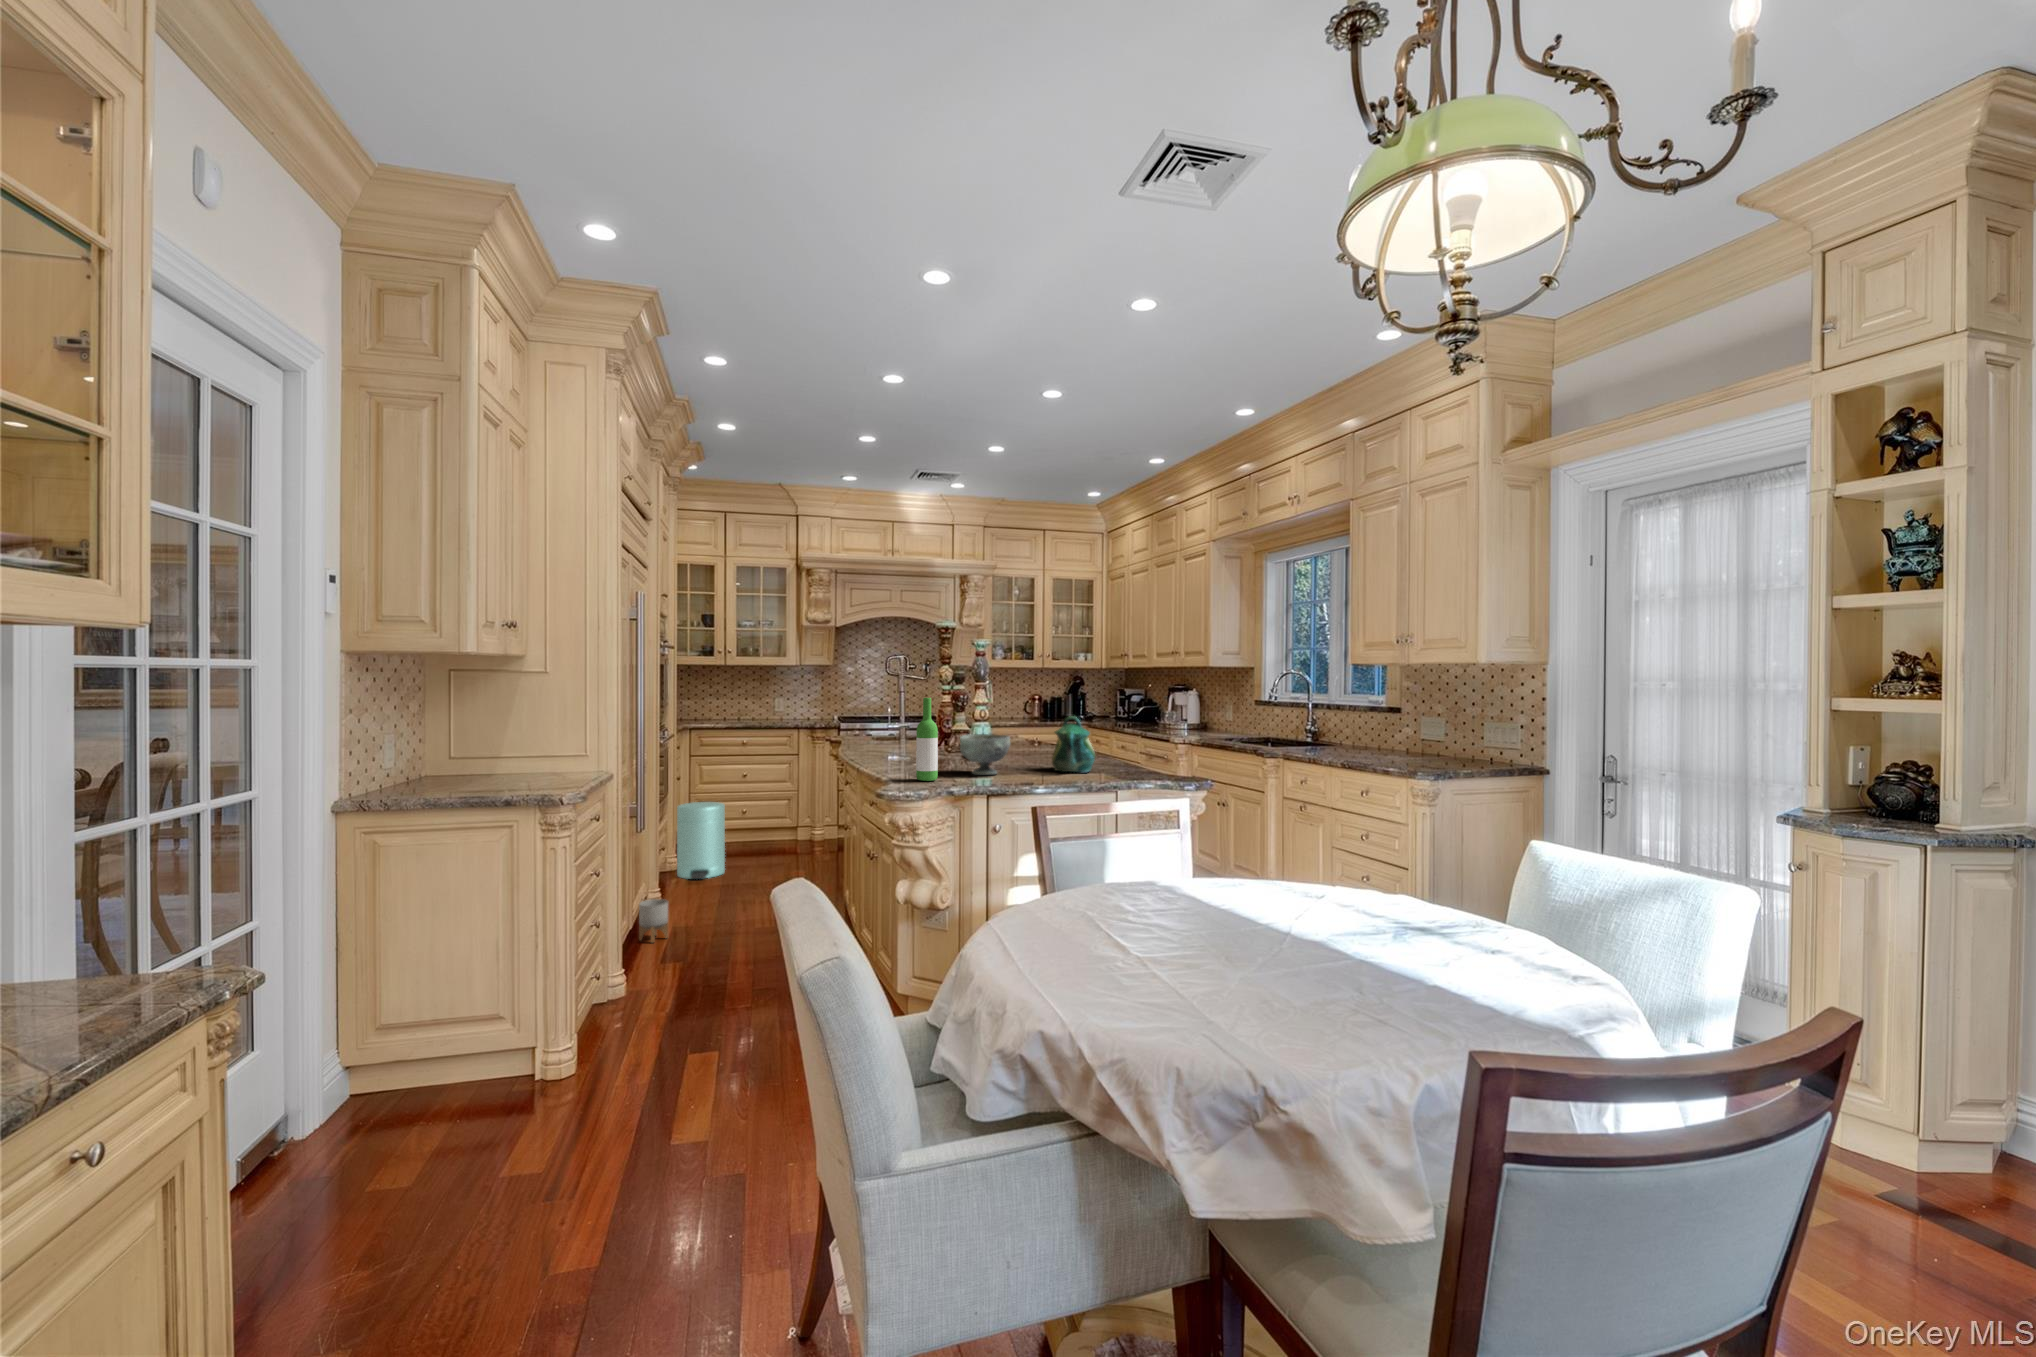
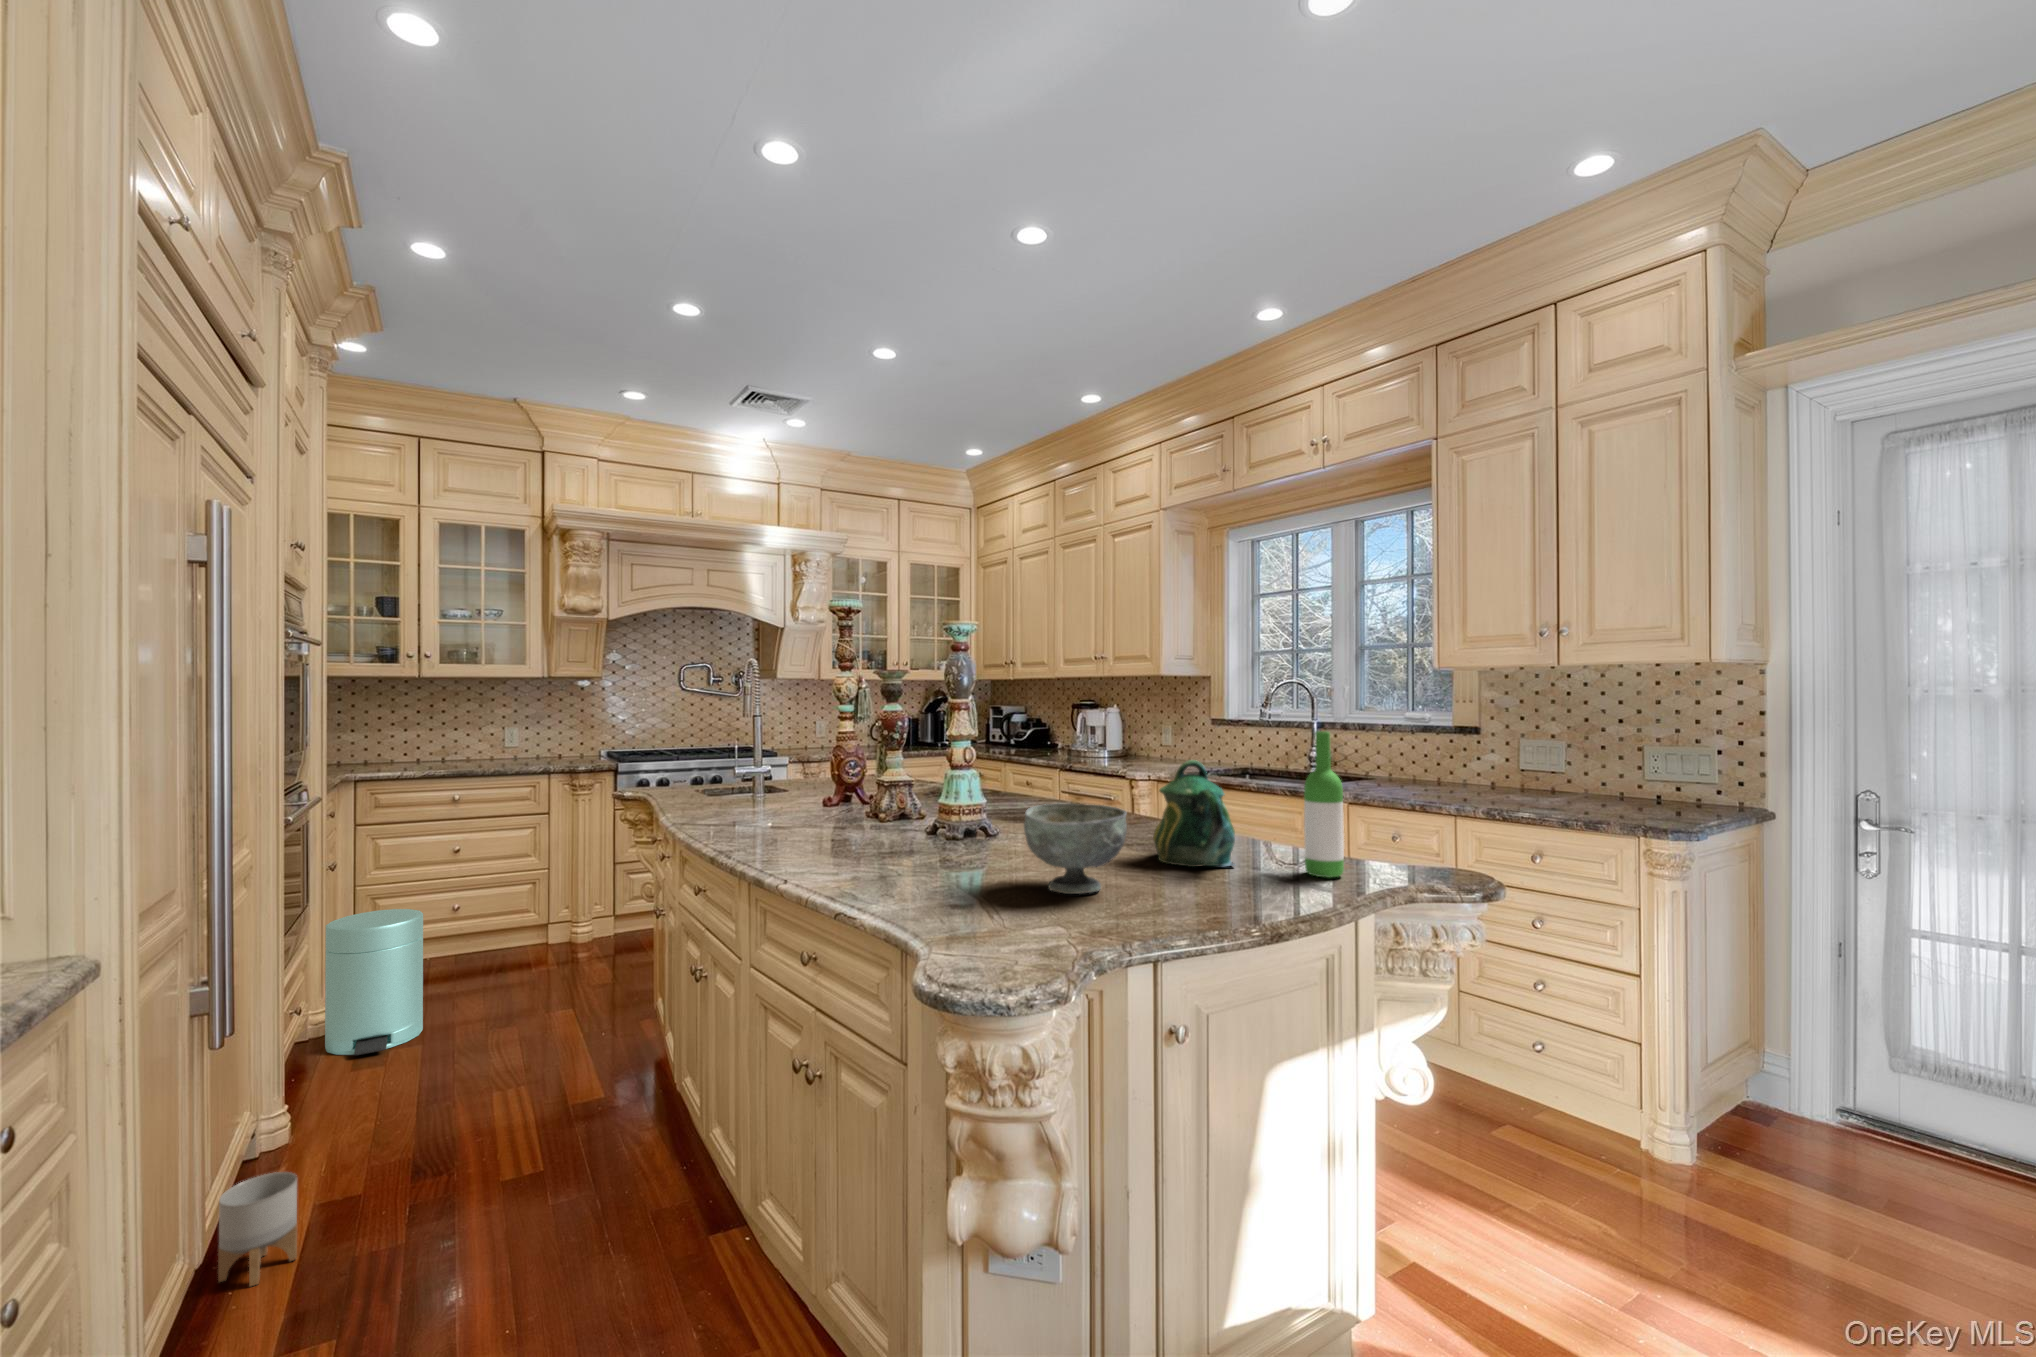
wine bottle: present [916,698,938,781] -> present [1304,731,1344,878]

